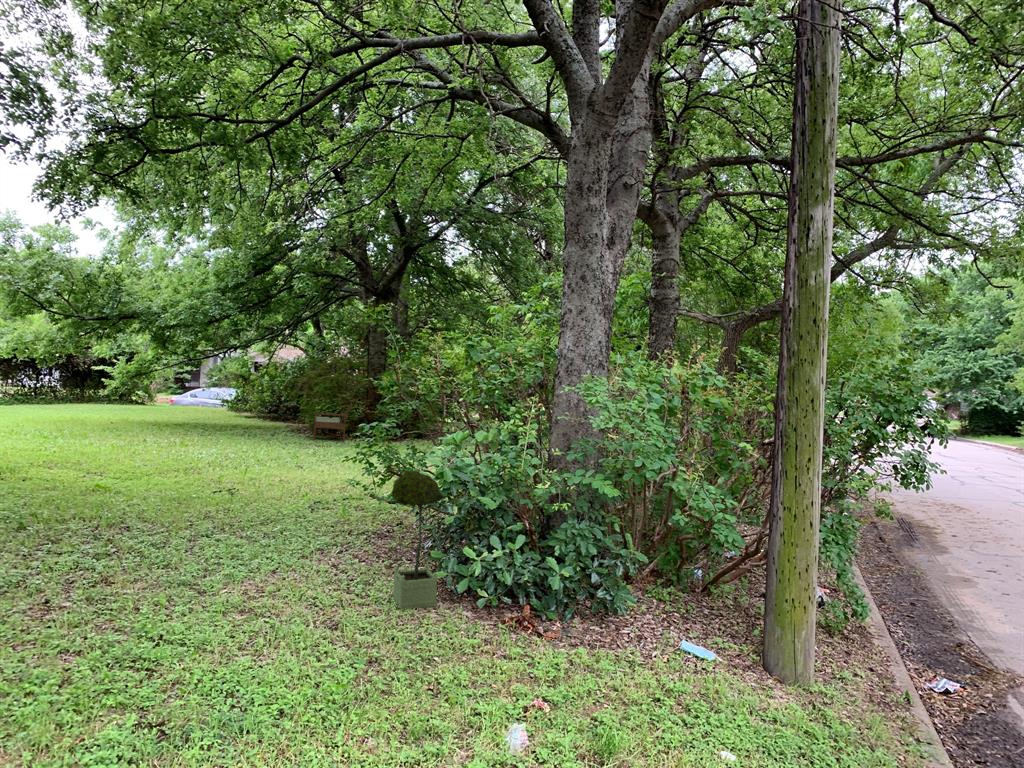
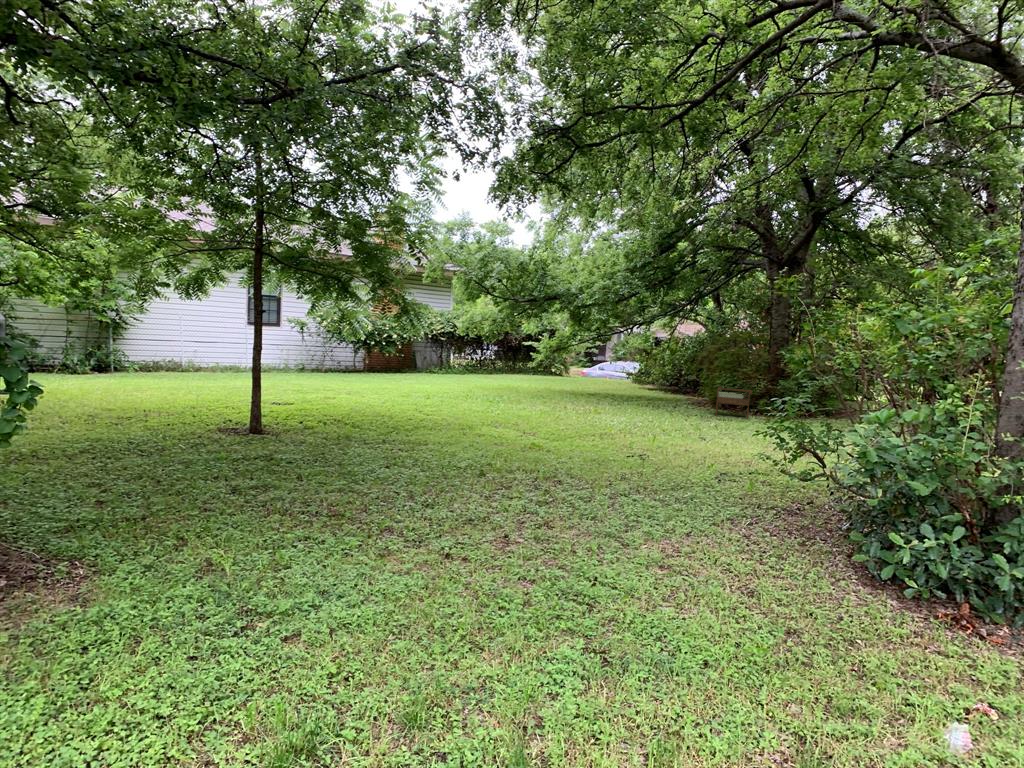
potted tree: present [391,469,446,609] -> none [805,444,867,588]

